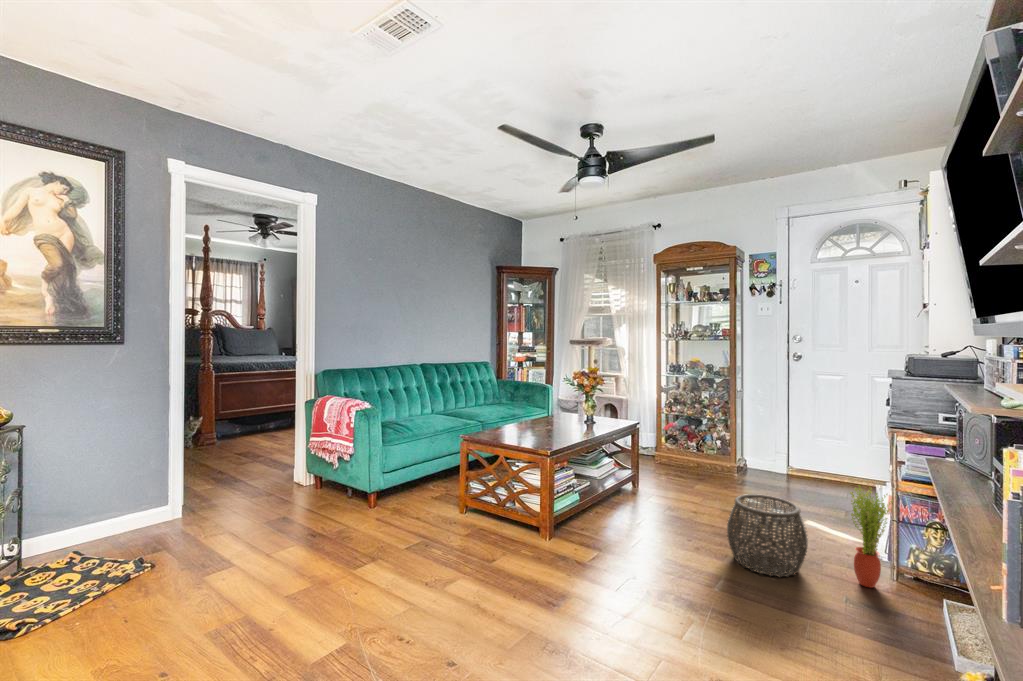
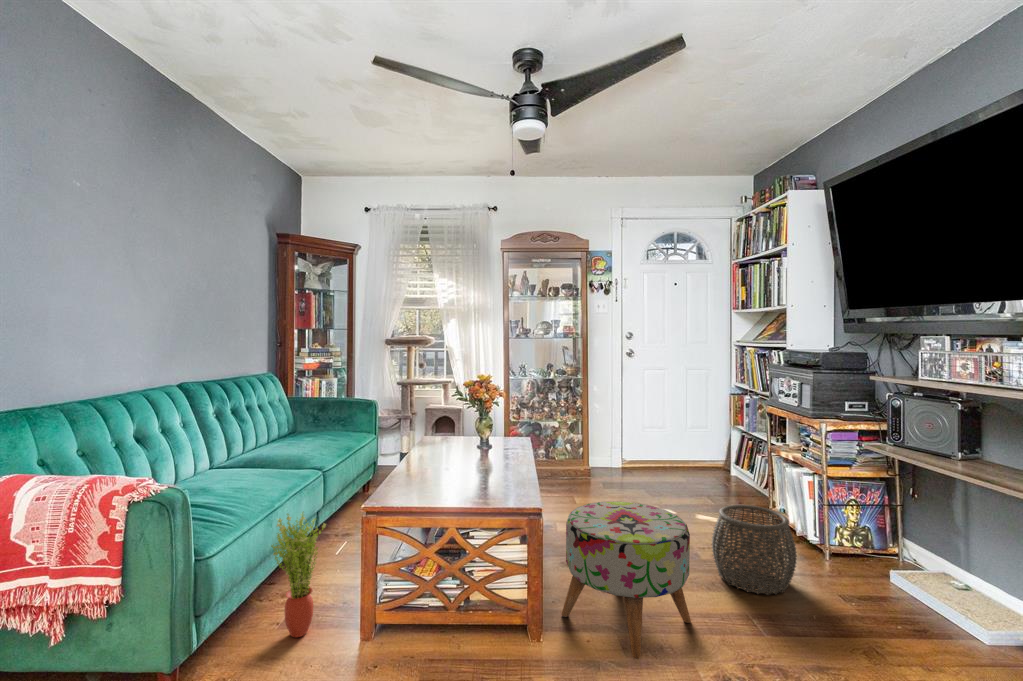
ottoman: none [571,464,664,567] -> present [561,501,691,659]
potted plant: present [850,485,893,588] -> present [271,513,326,637]

